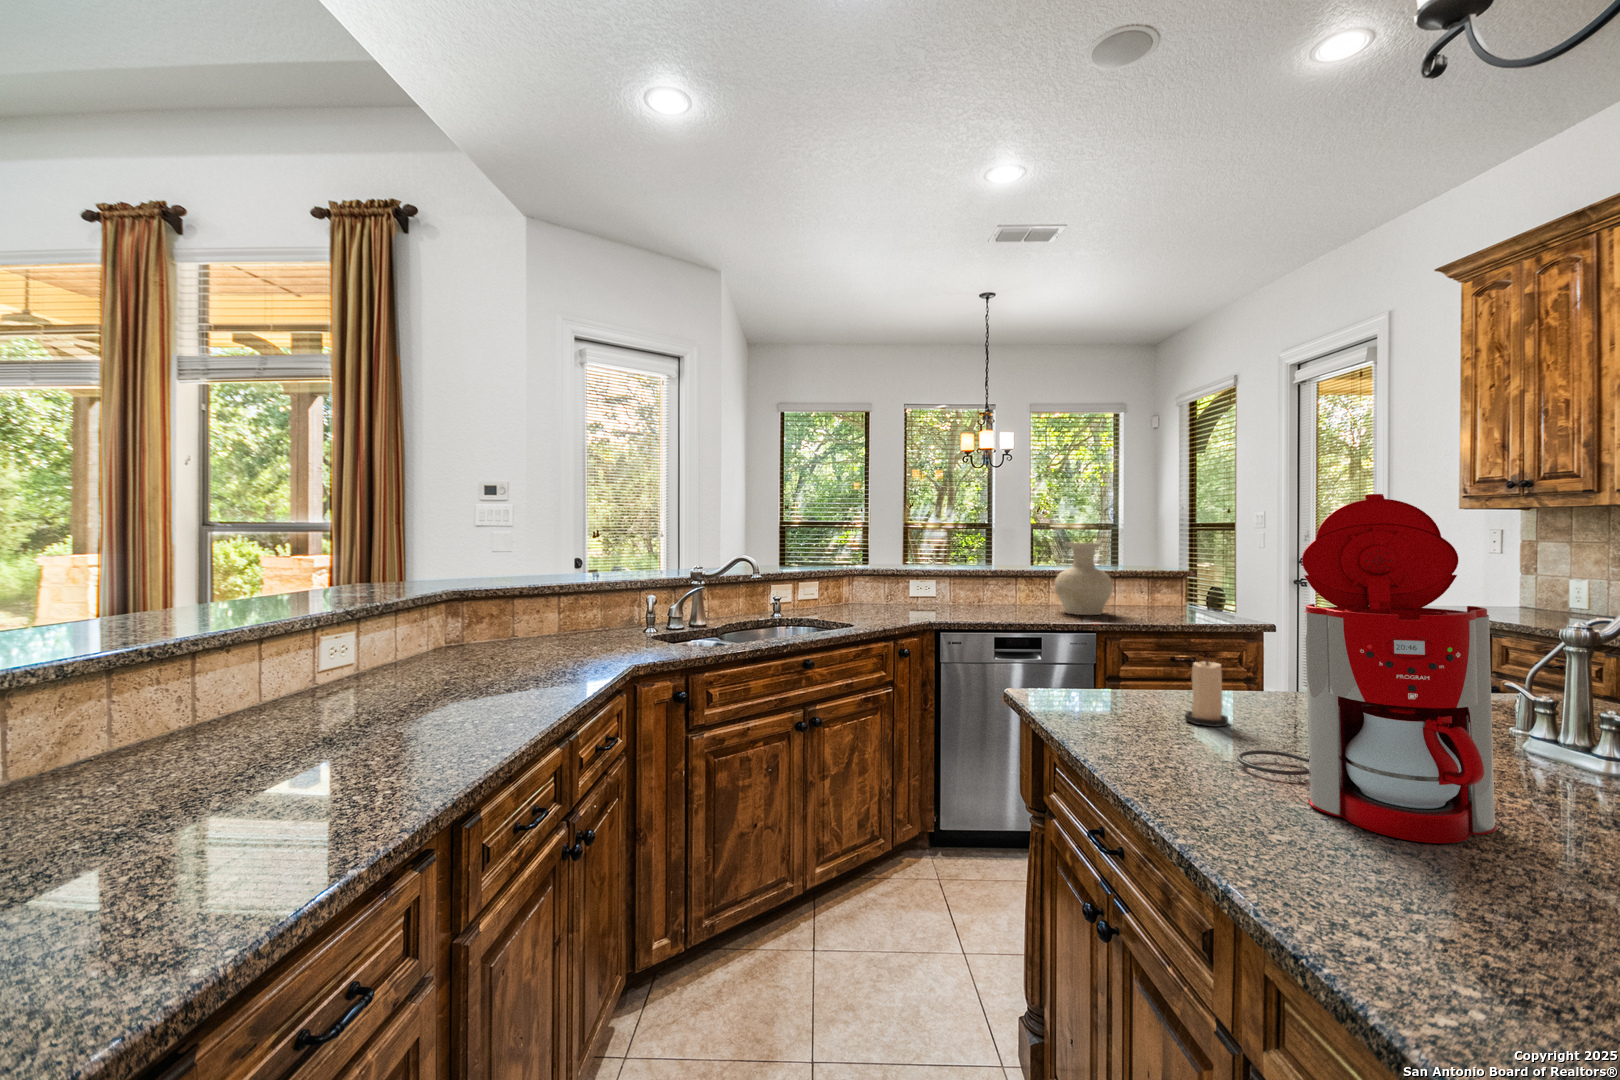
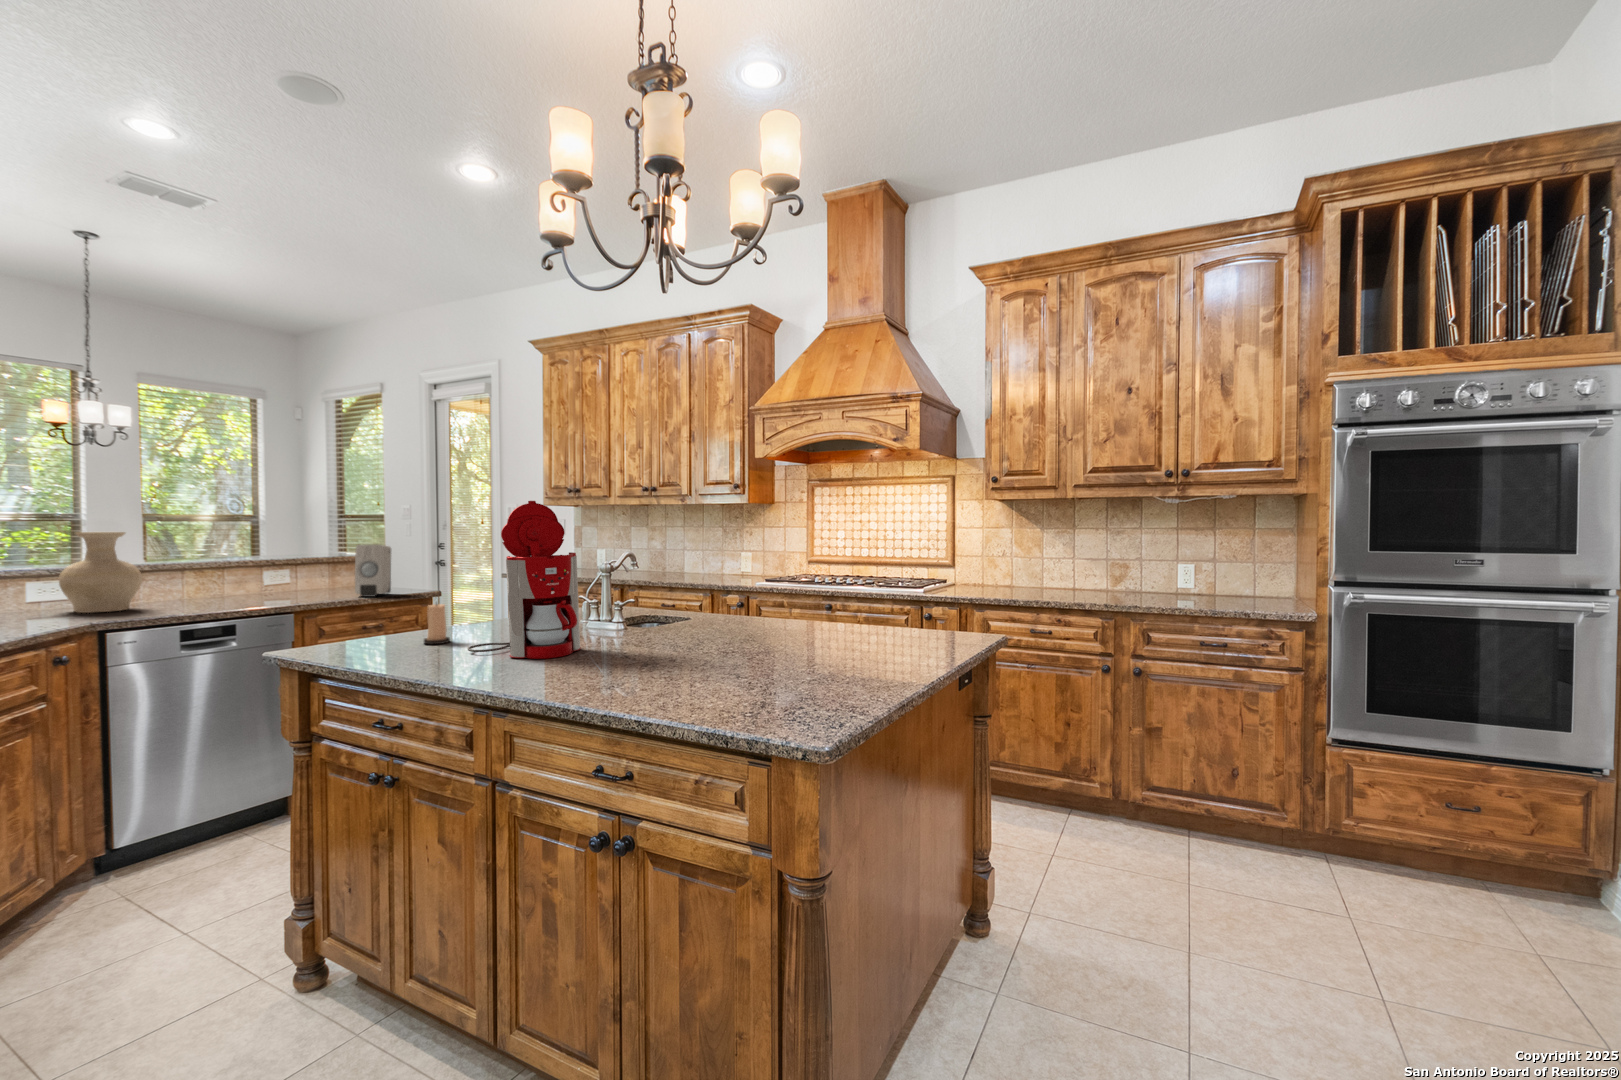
vase: present [1055,543,1113,615] -> present [58,532,142,613]
soap dispenser: none [1171,558,1217,620] -> present [355,544,391,597]

